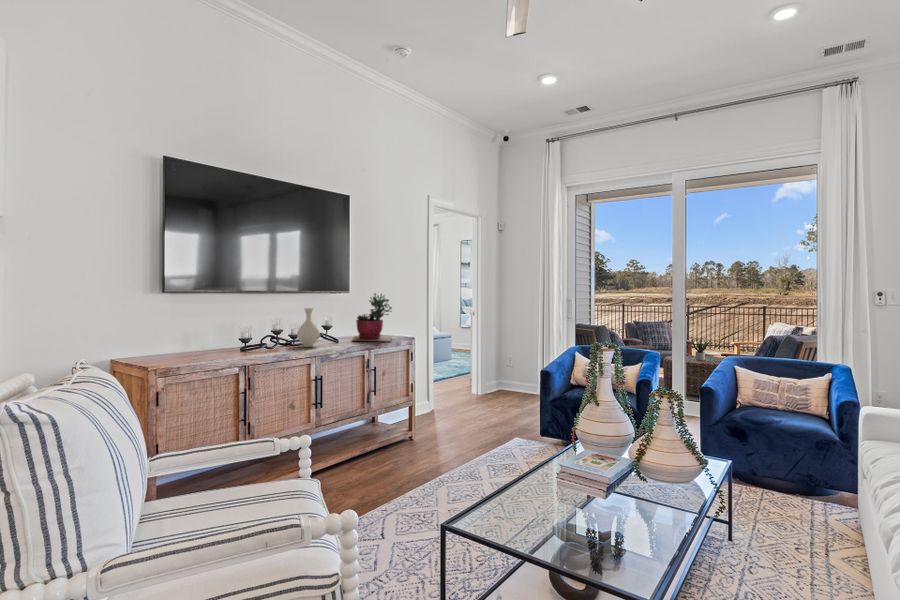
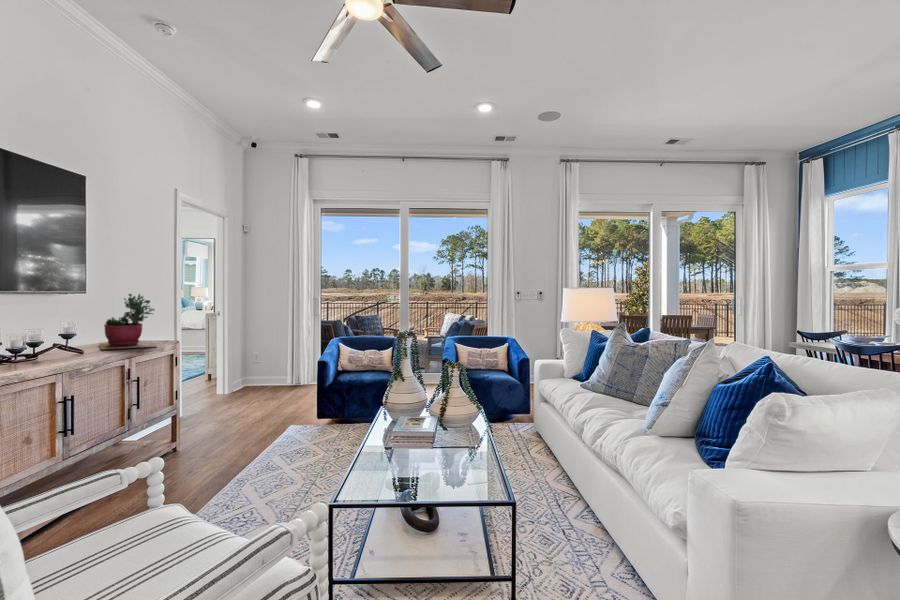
vase: present [297,308,320,347] -> none [25,313,62,362]

